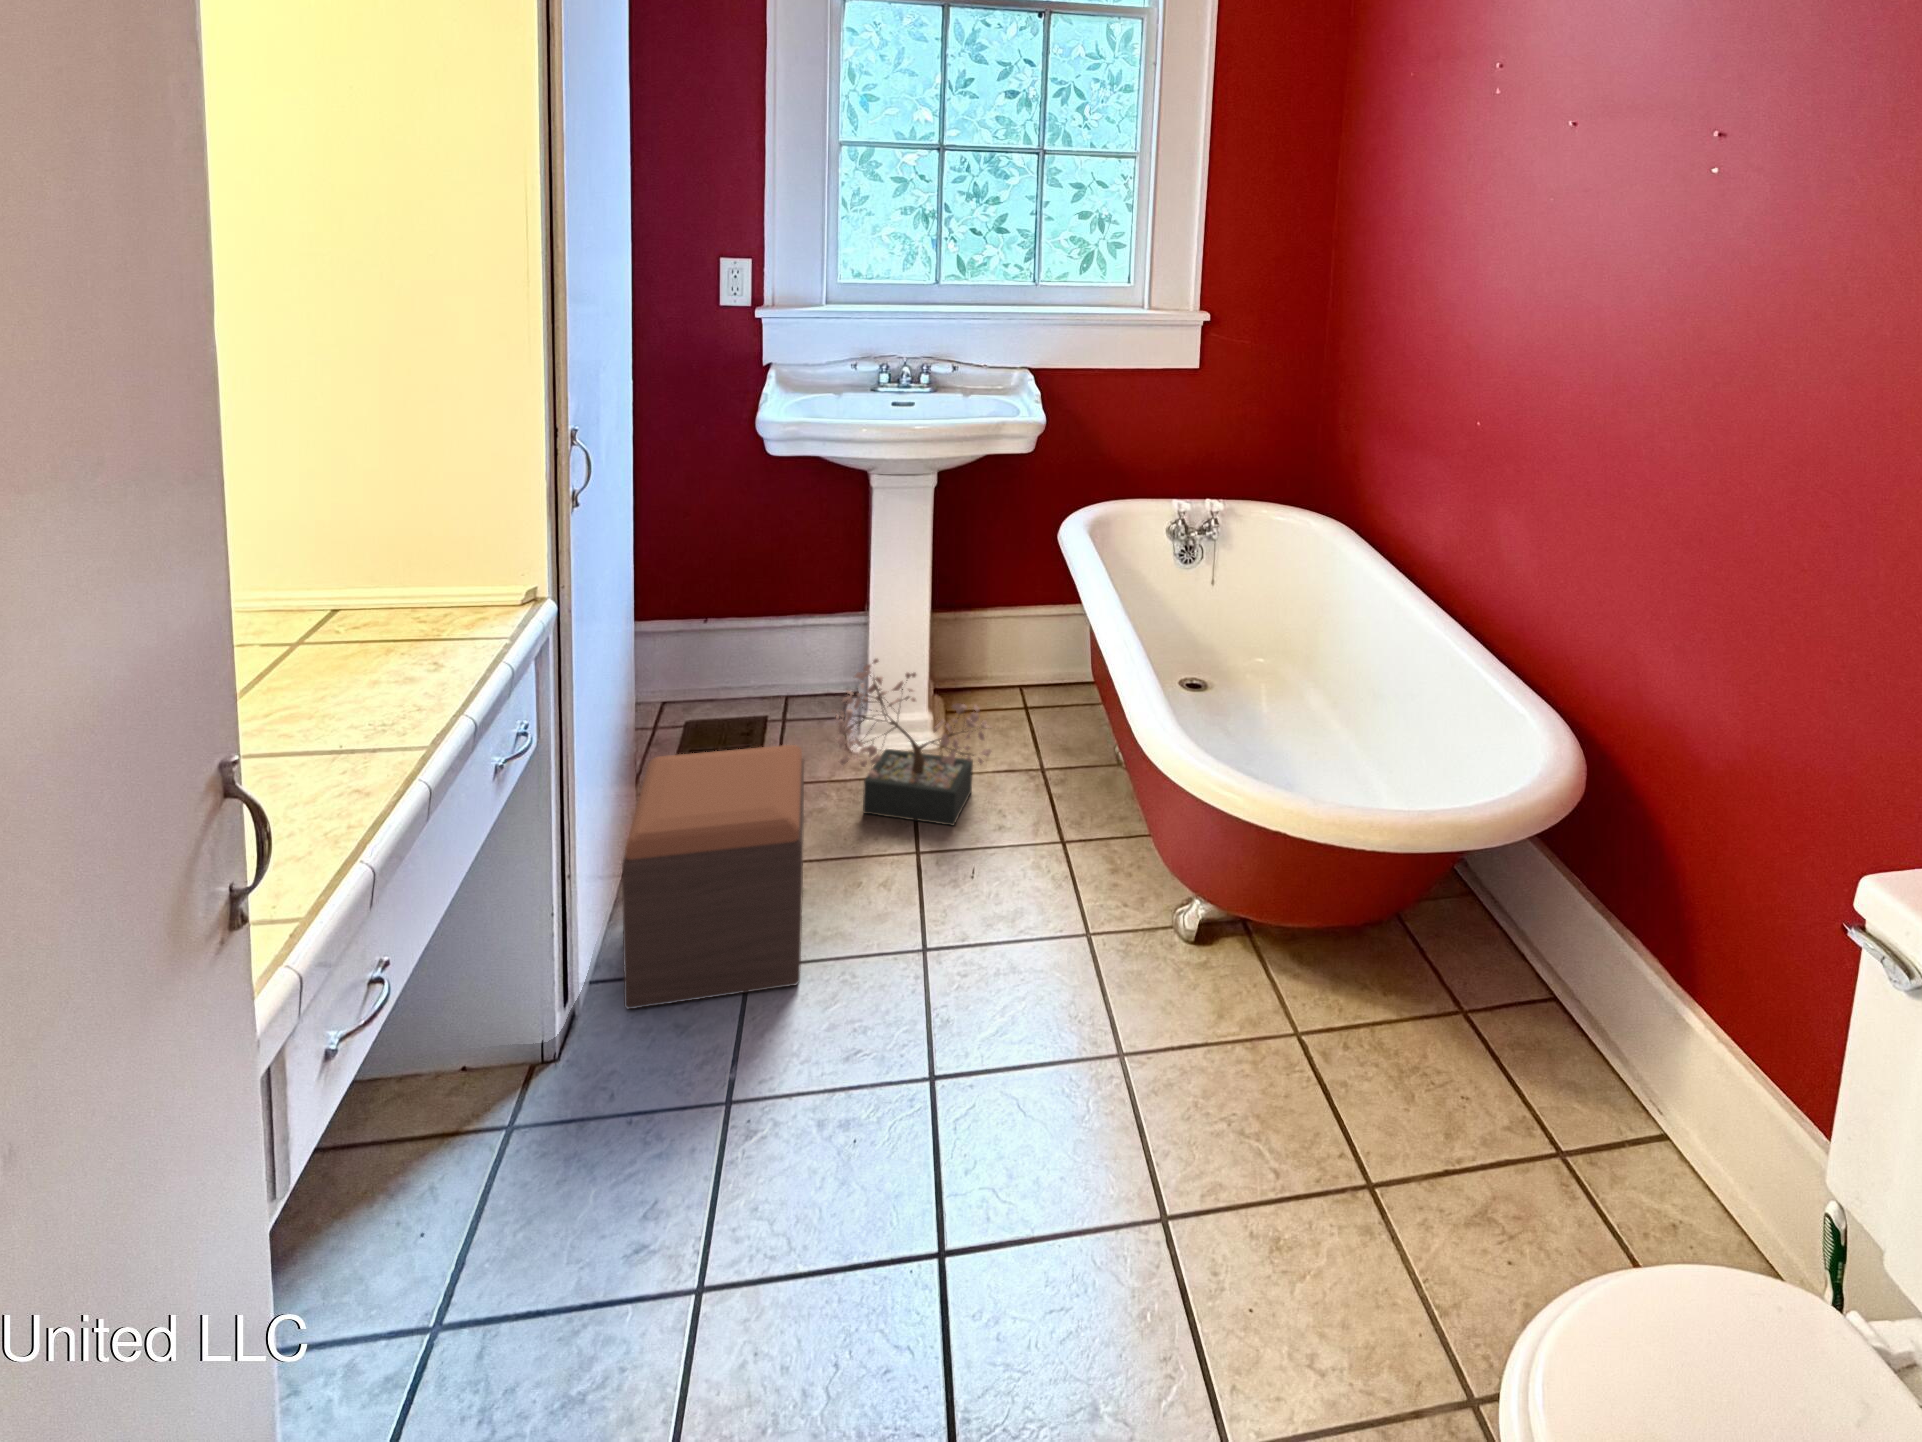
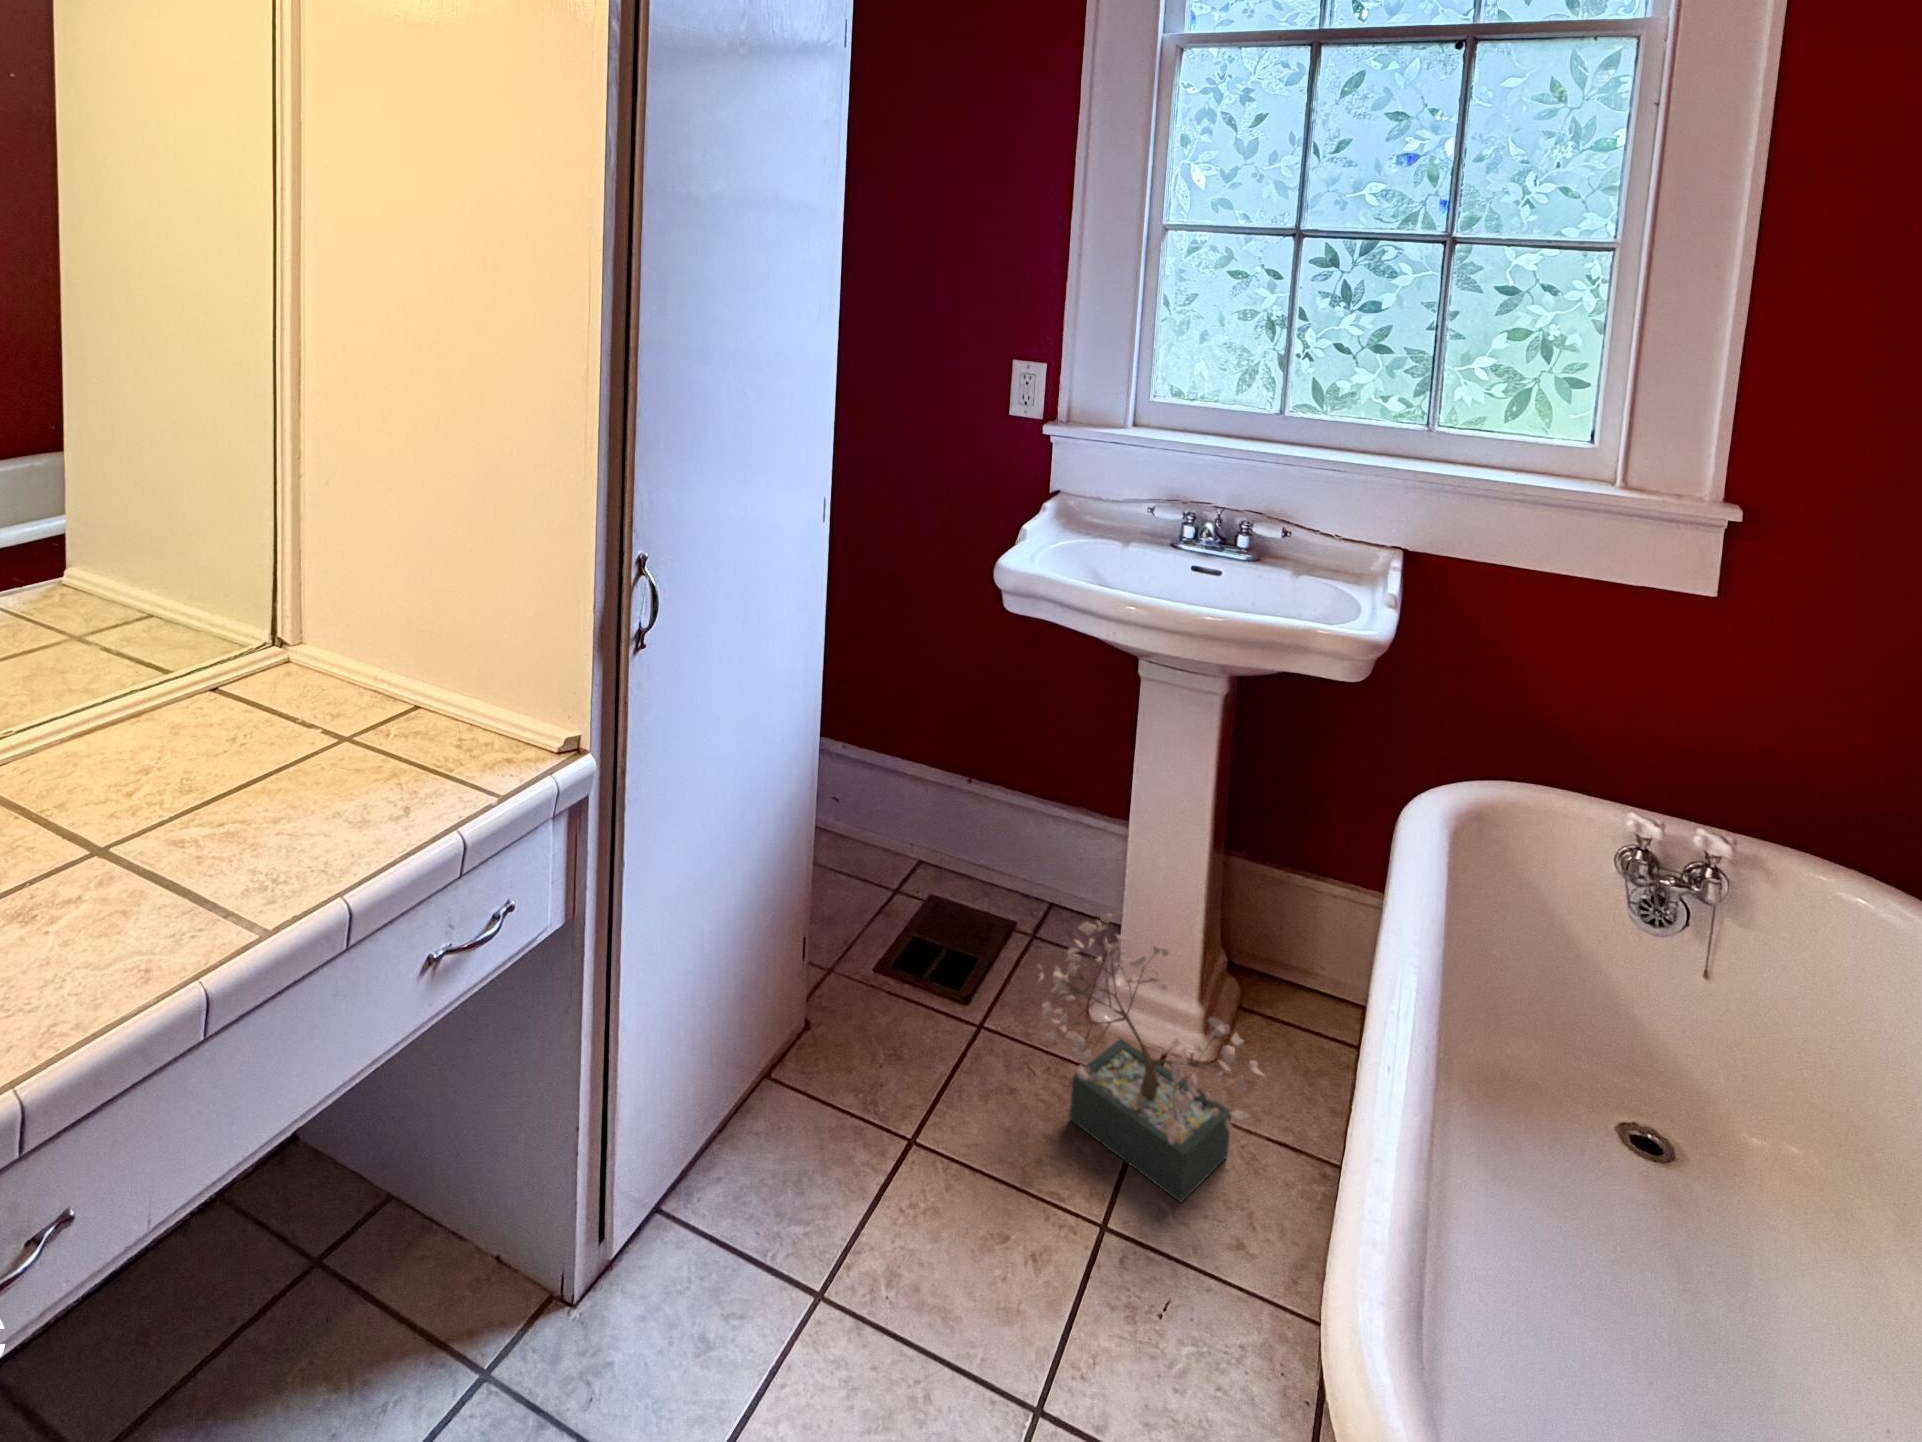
footstool: present [622,745,804,1009] -> none [698,953,964,1349]

